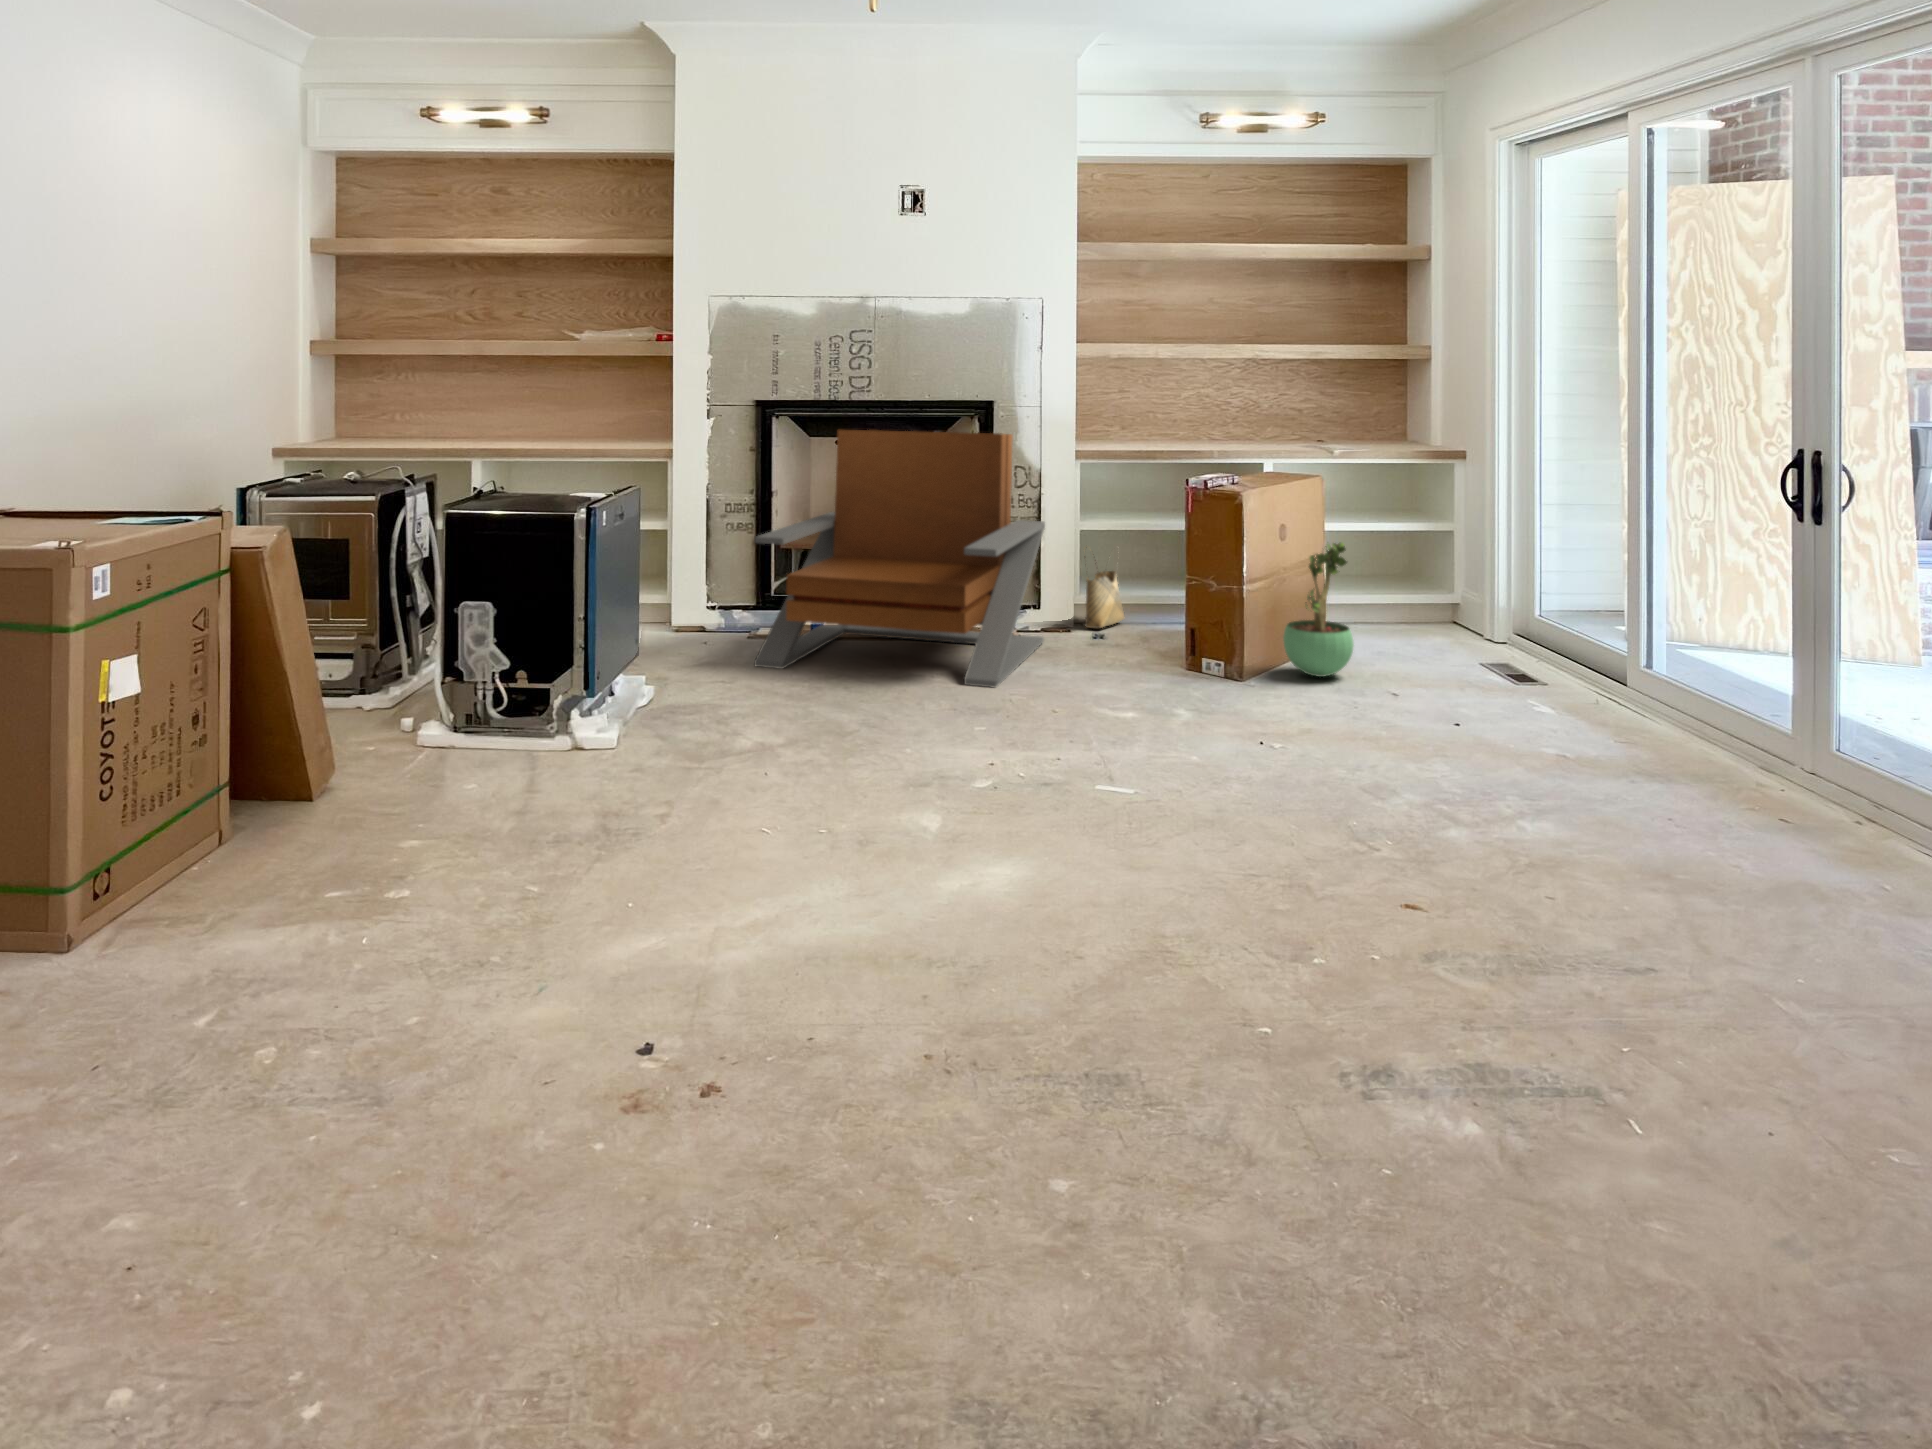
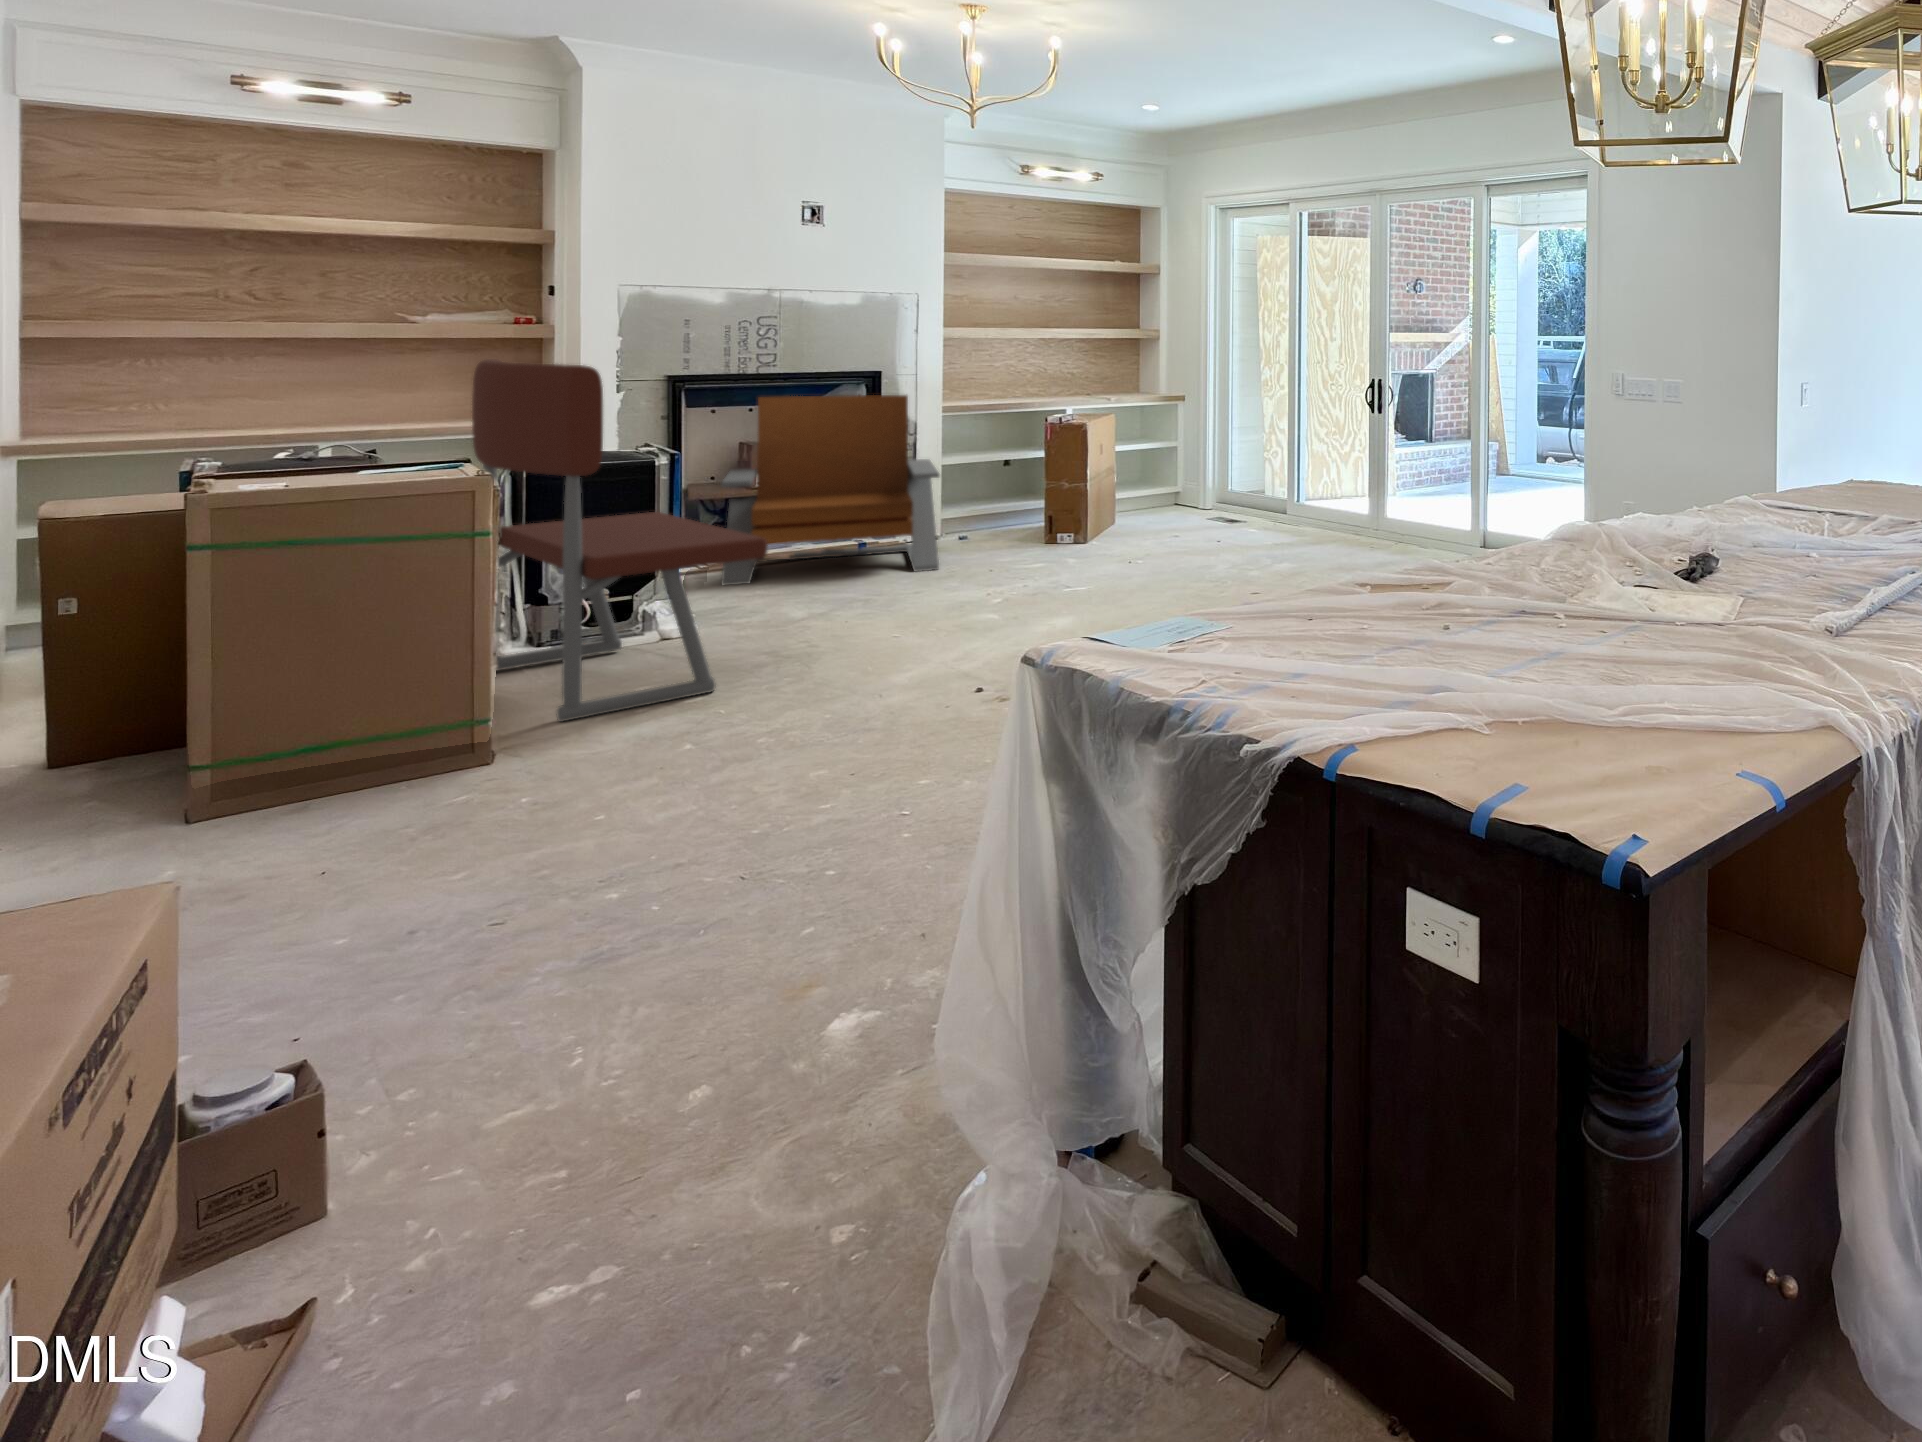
bench: none [215,384,546,880] -> present [472,359,768,722]
potted plant: present [1283,543,1354,677] -> none [1111,453,1155,539]
woven basket: present [1085,559,1124,628] -> none [941,476,968,537]

